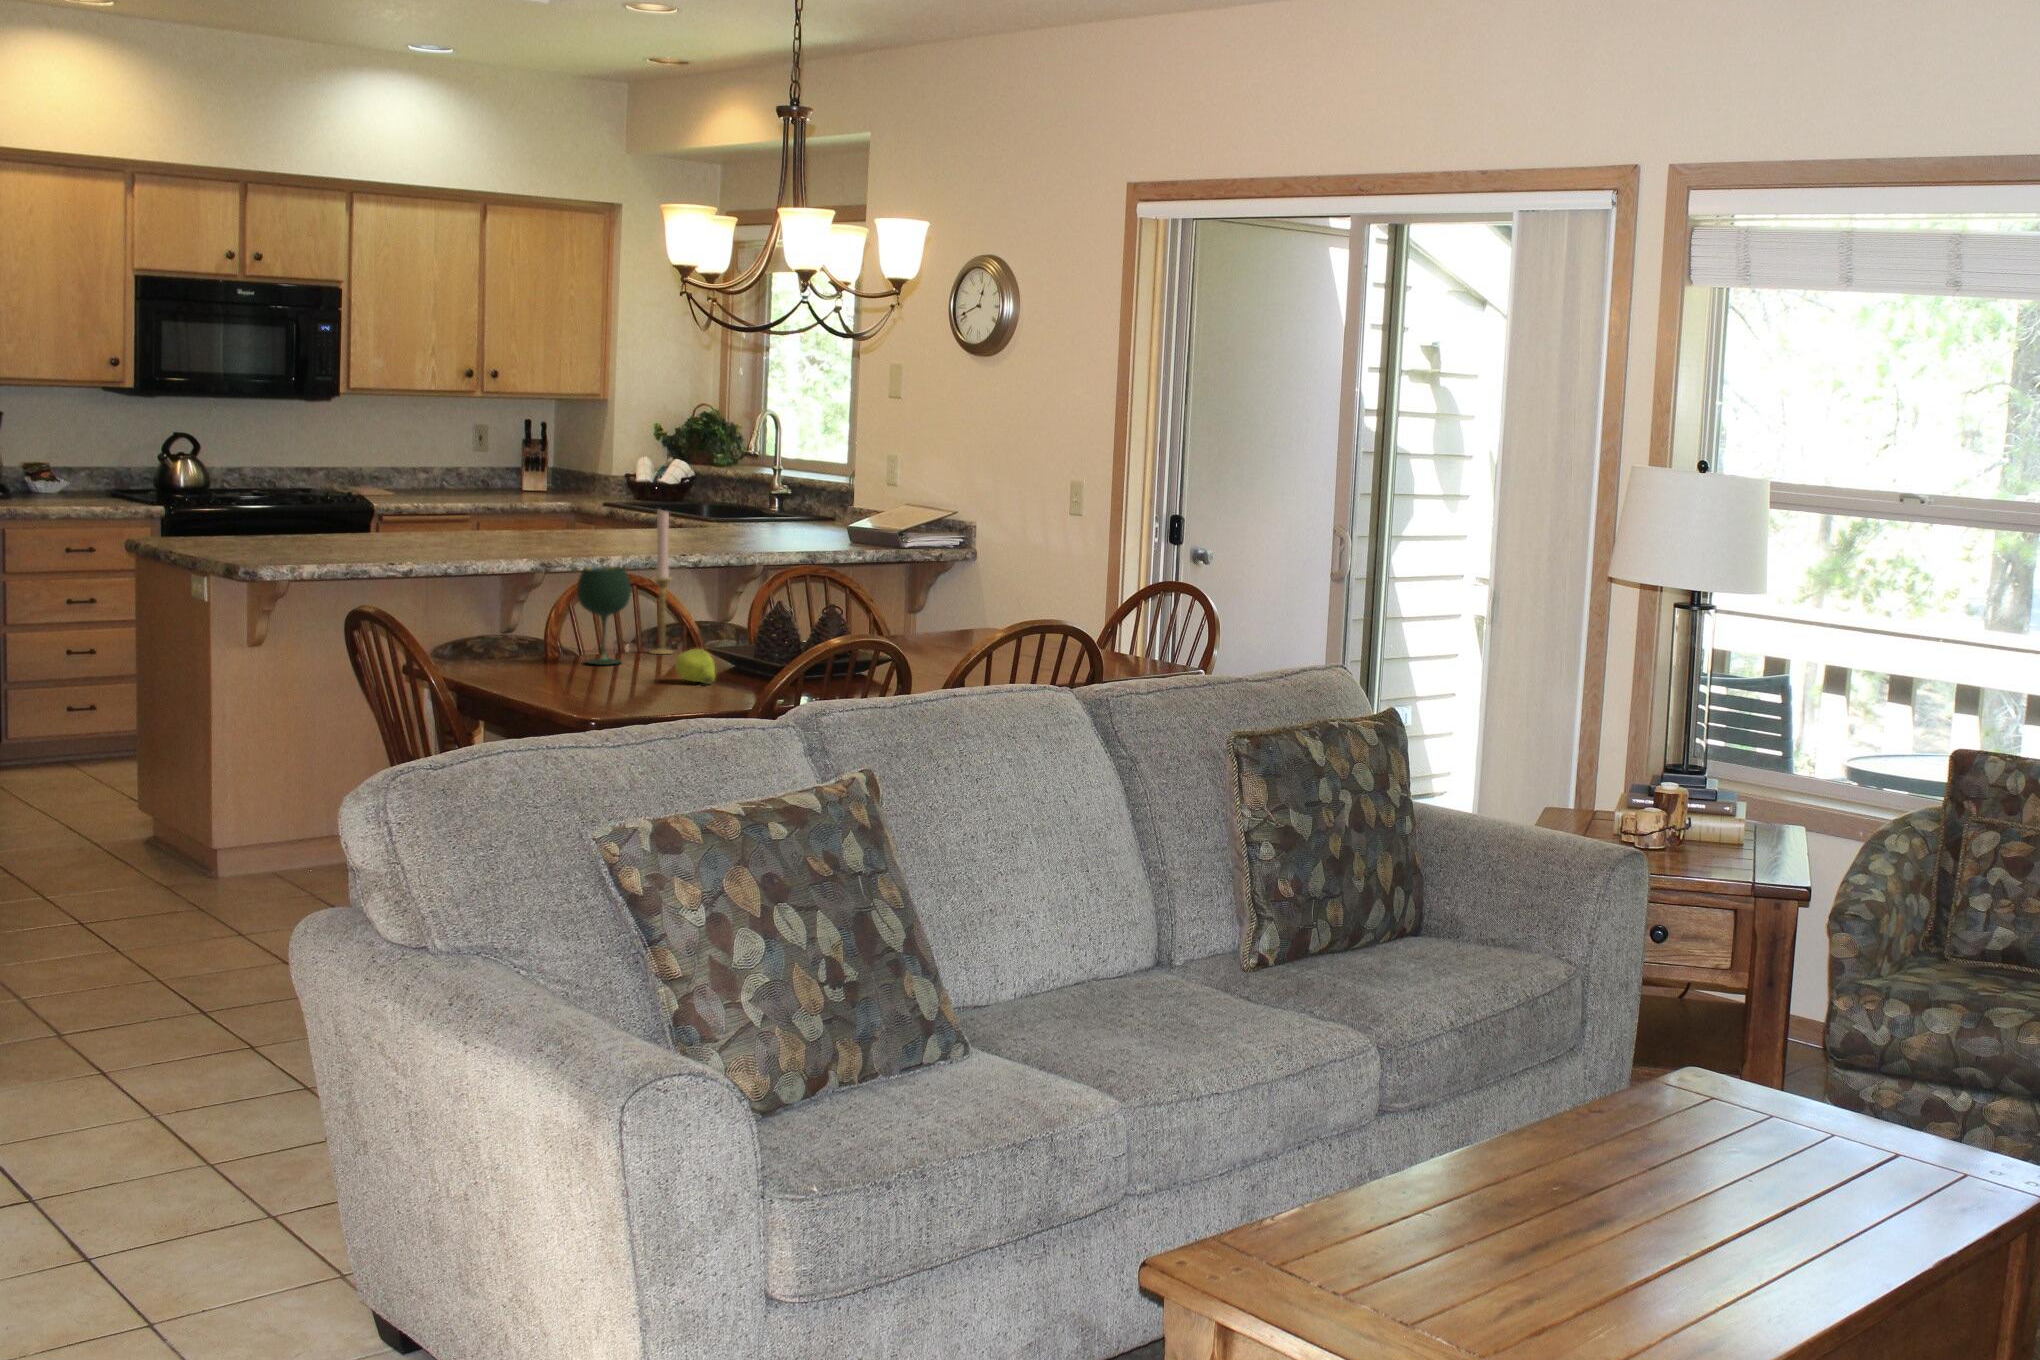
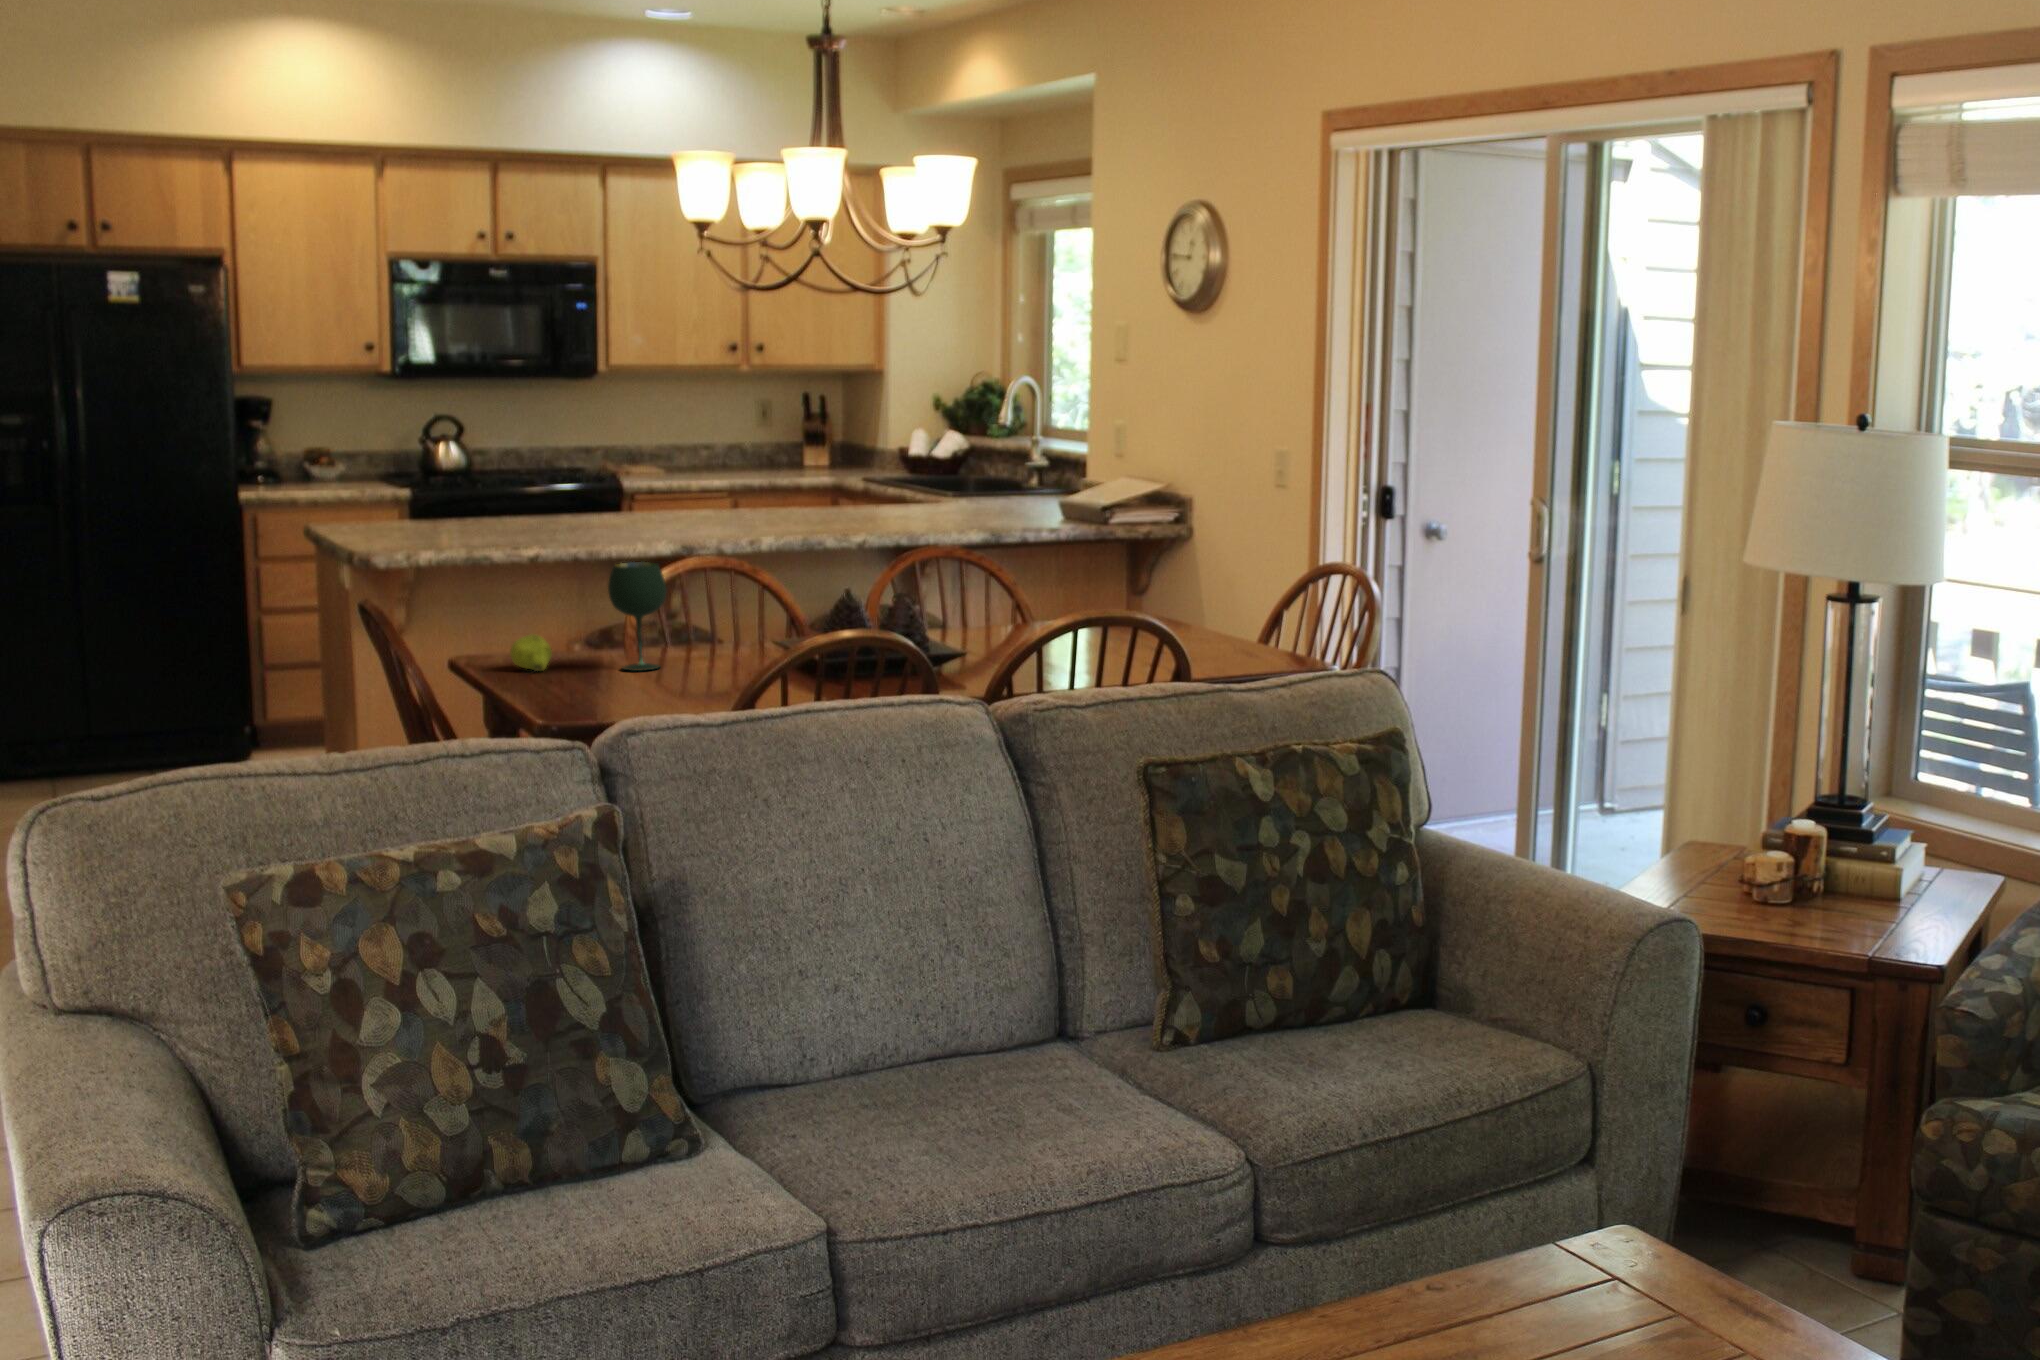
candlestick: present [652,510,672,654] -> none [705,495,733,658]
fruit: present [675,649,715,685] -> present [510,634,552,671]

